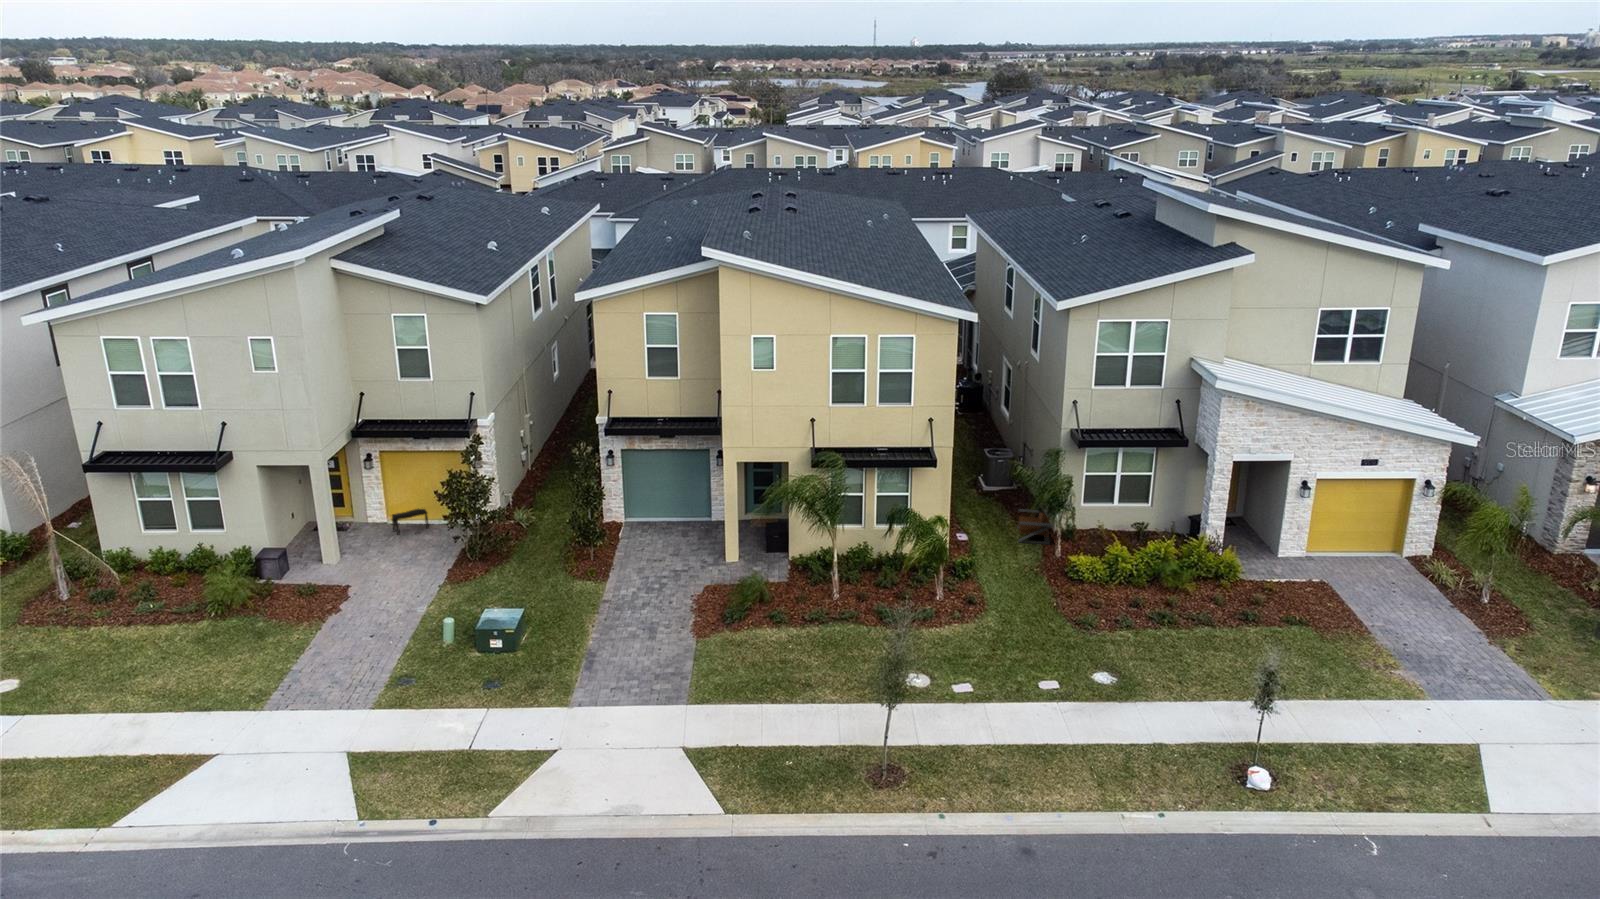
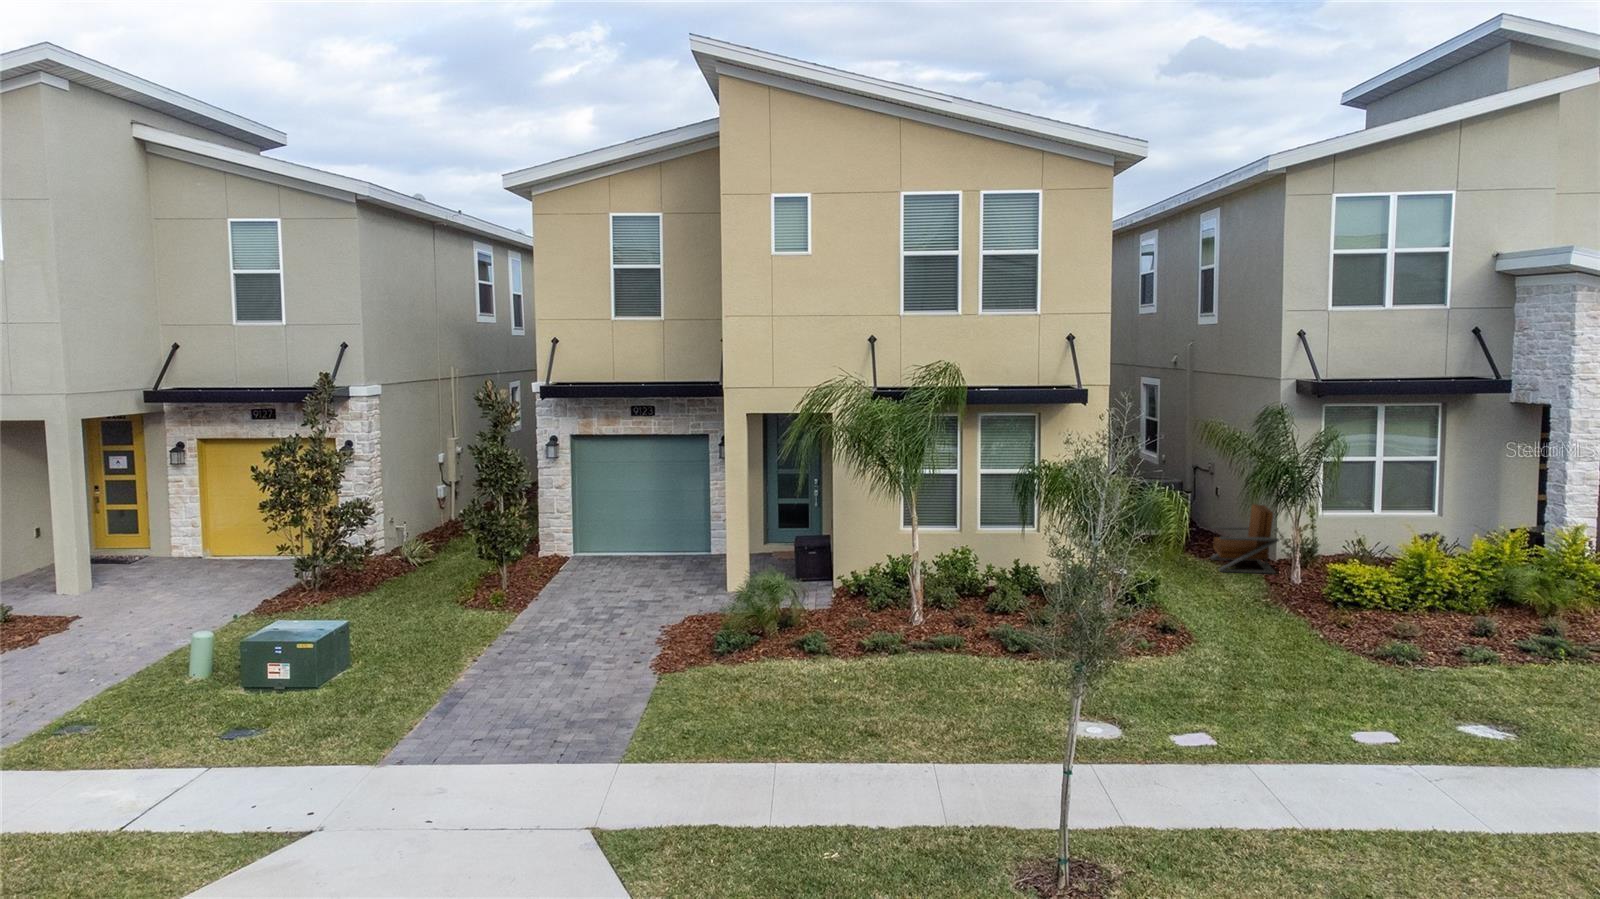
bench: present [392,508,429,534] -> none [206,532,265,569]

